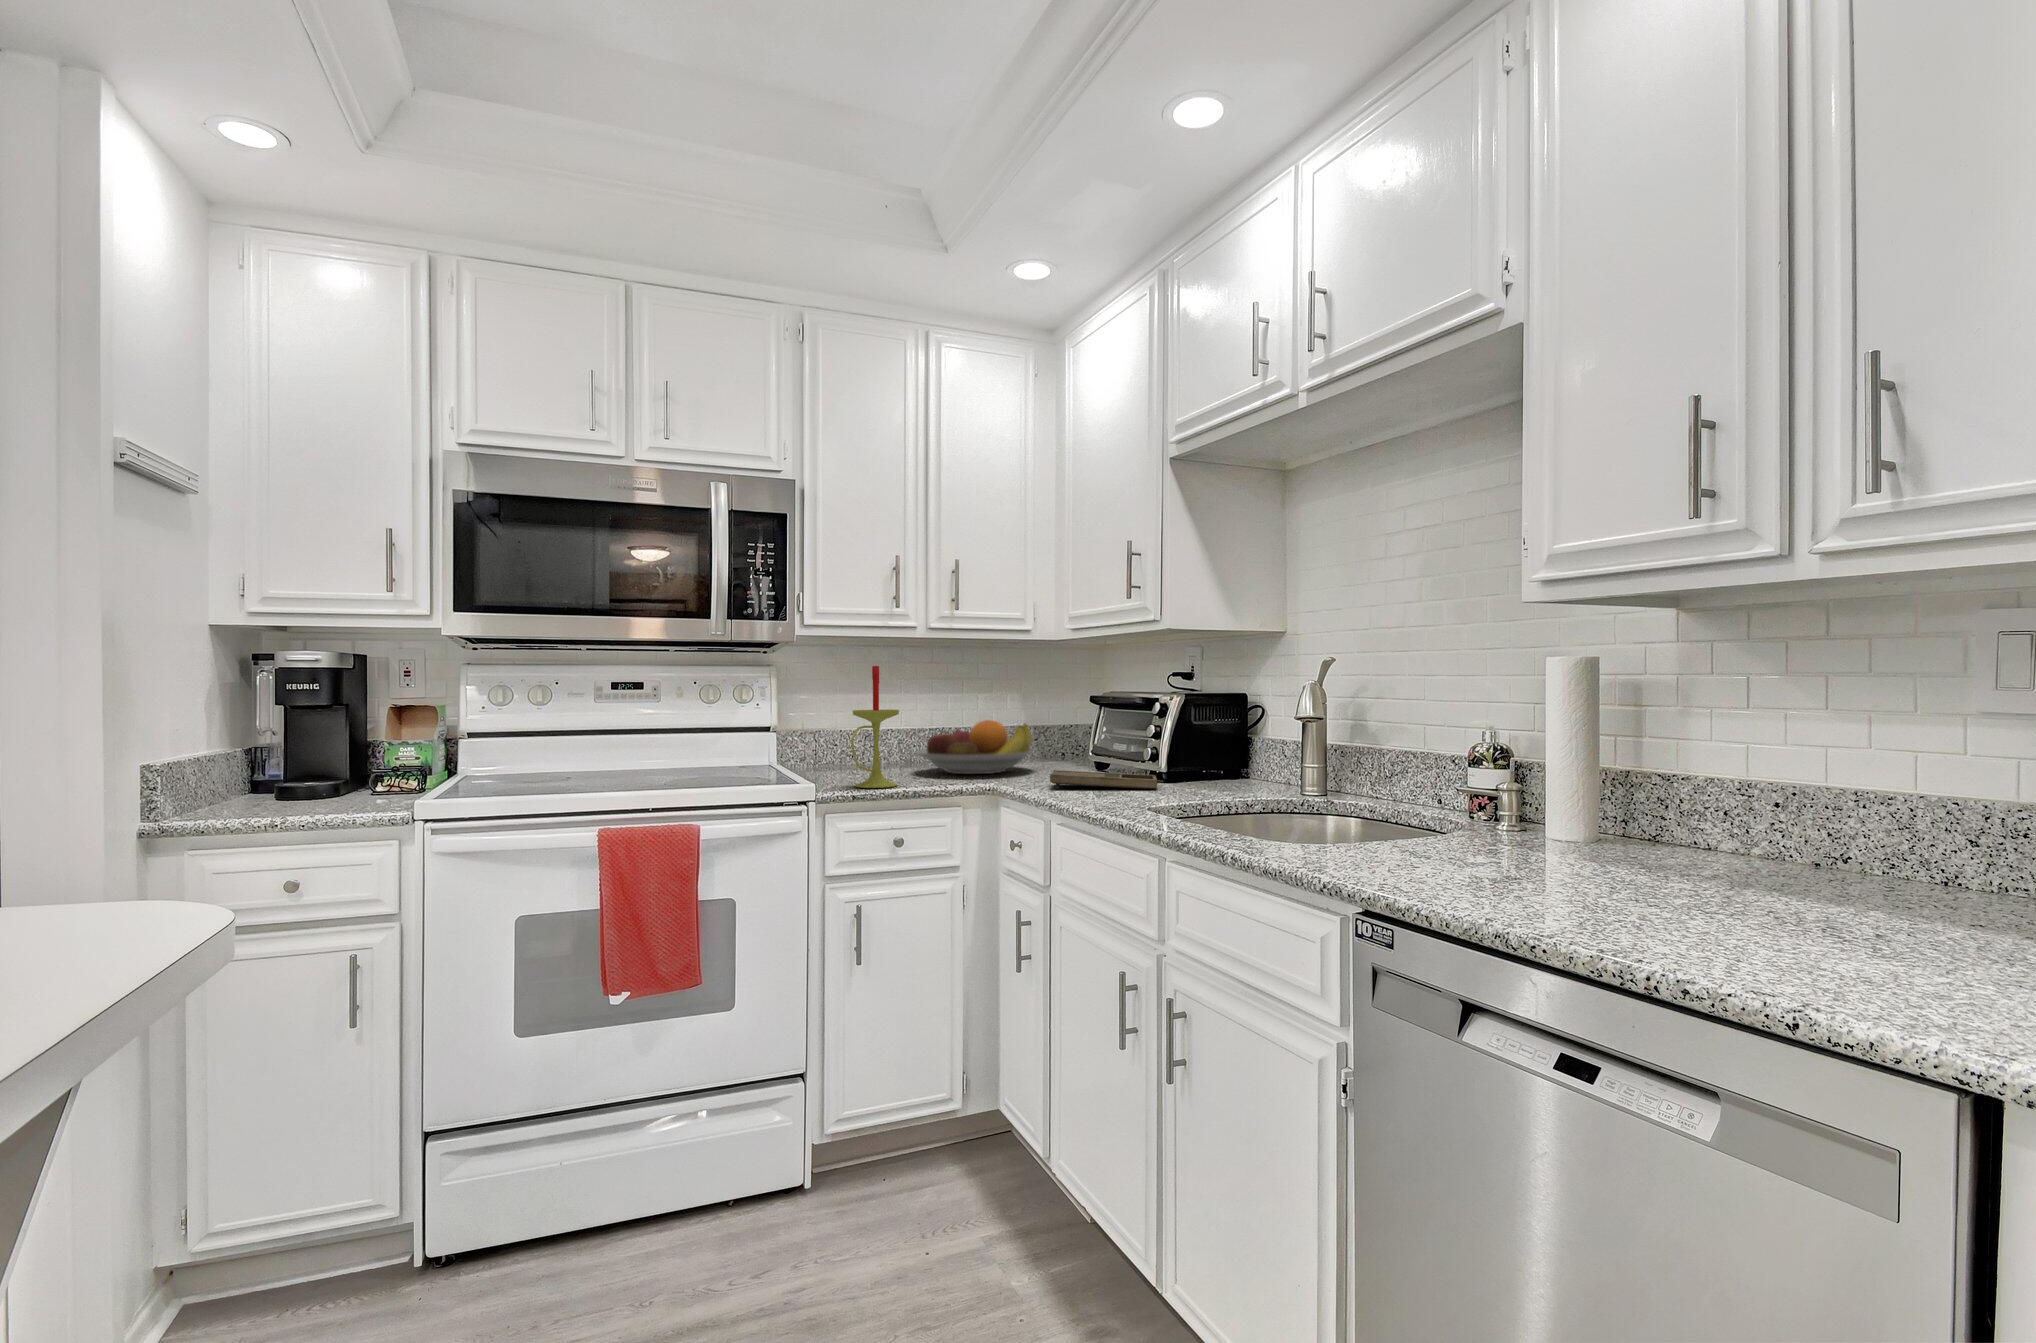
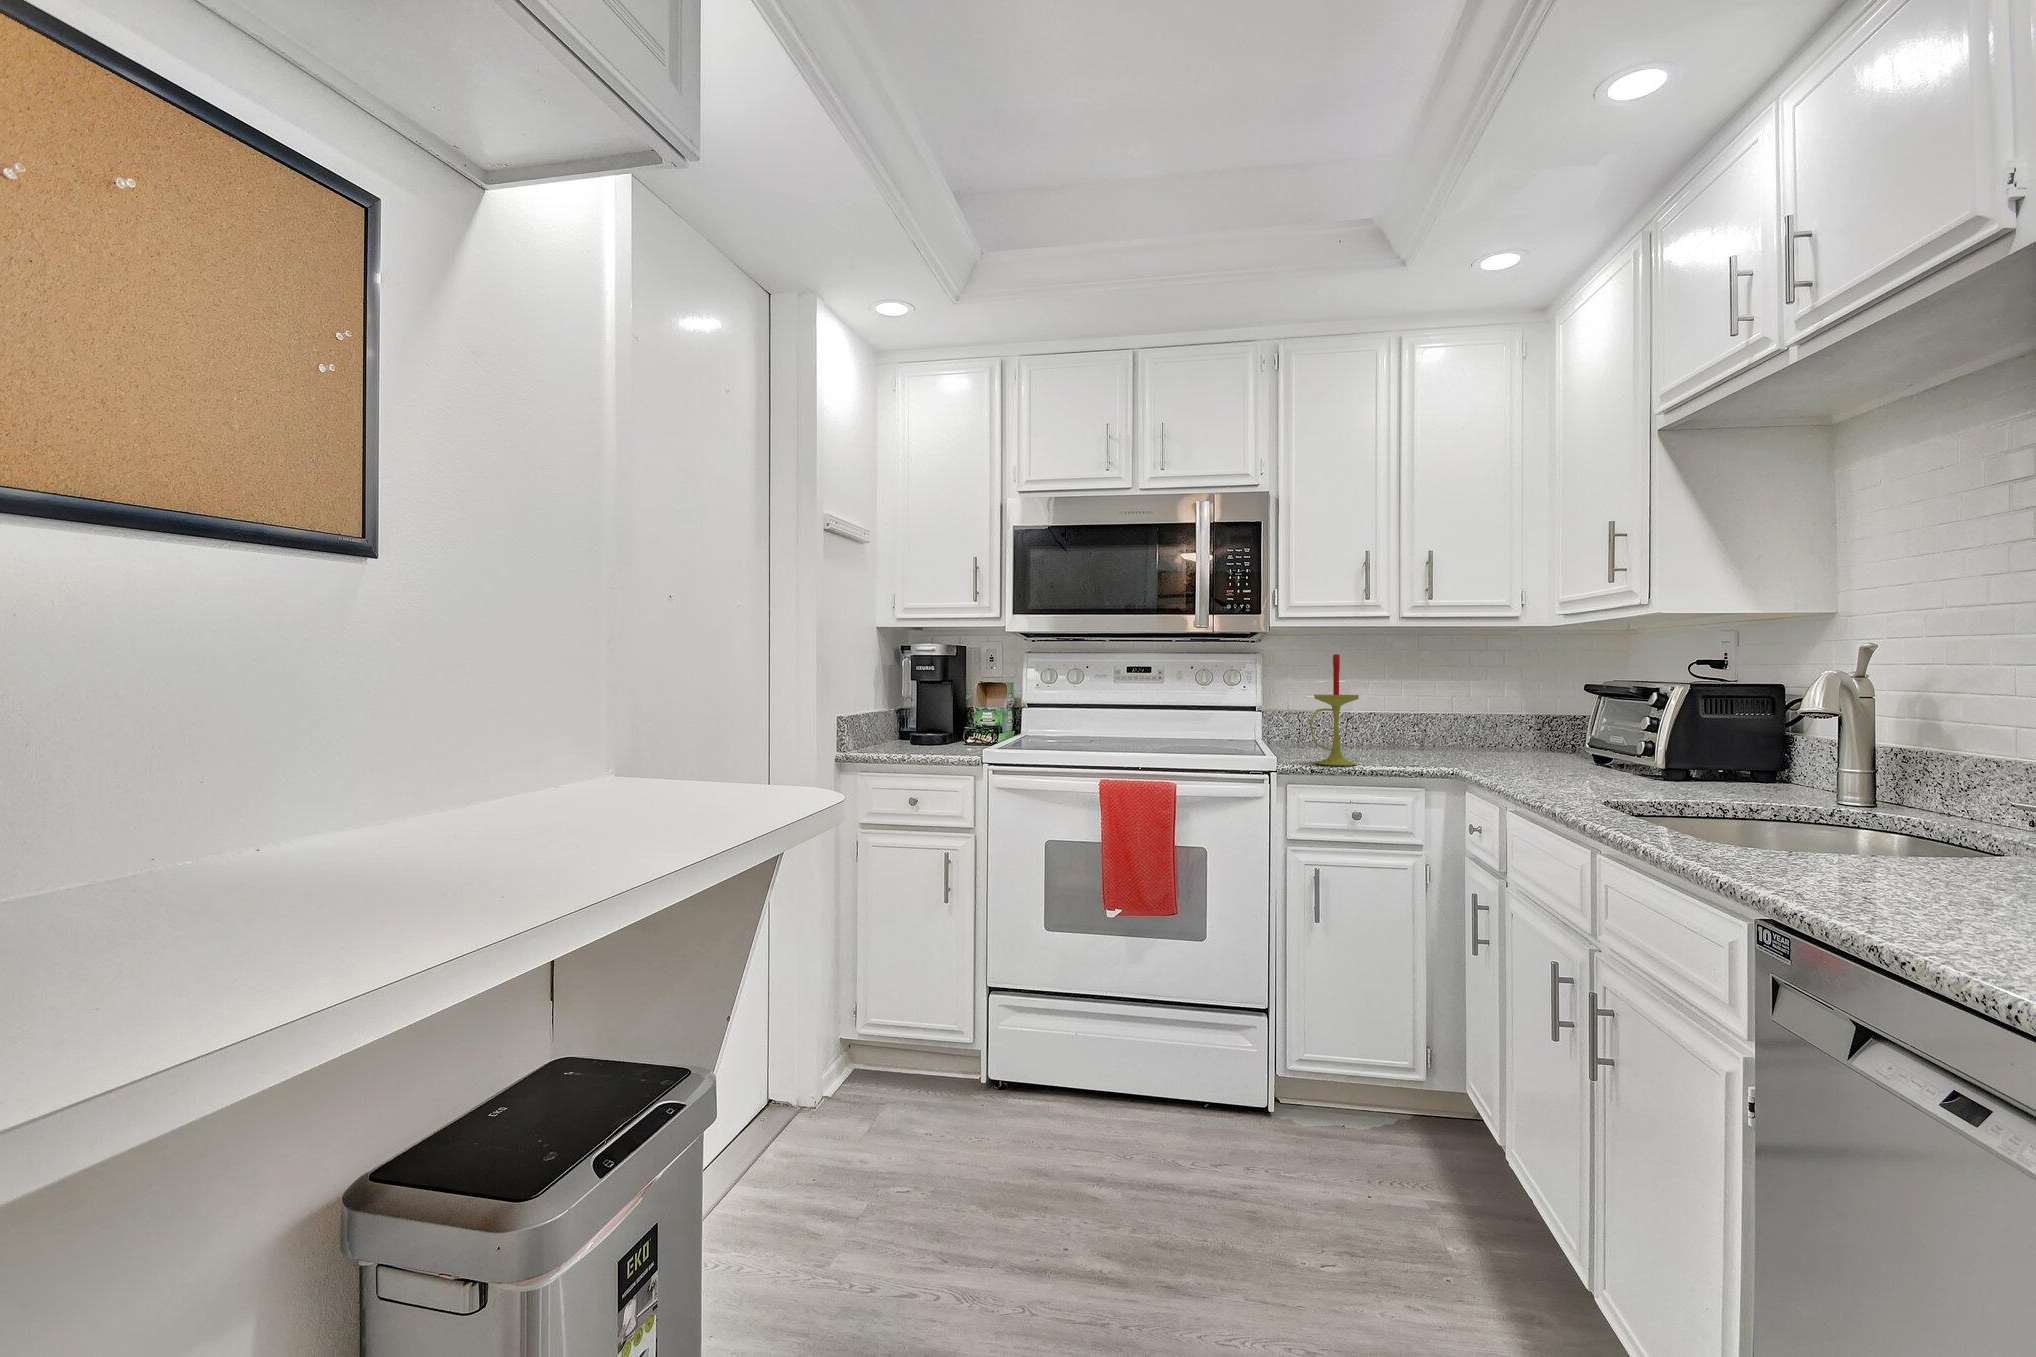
fruit bowl: present [916,720,1035,774] -> none [1385,708,1516,761]
tray: present [1050,770,1157,789] -> none [1509,759,1644,785]

